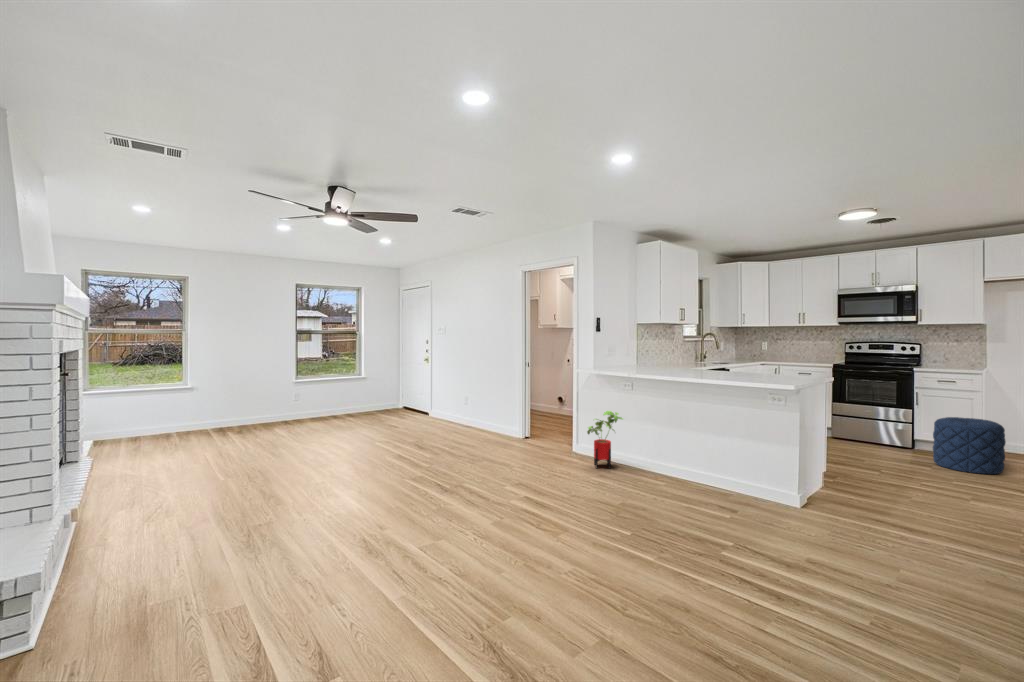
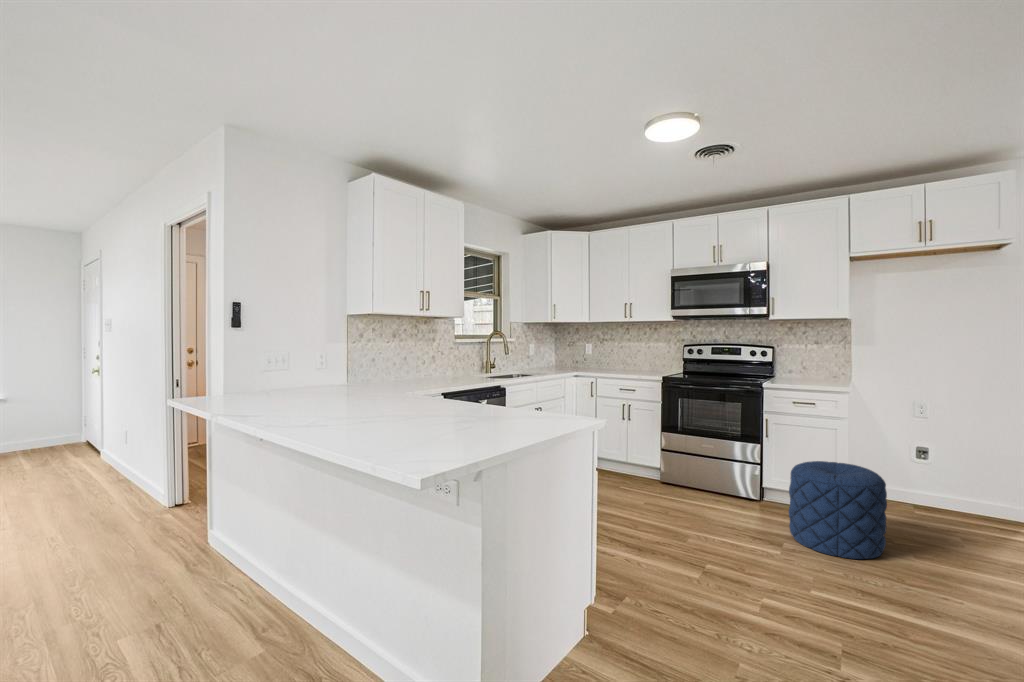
house plant: present [587,411,623,468] -> none [141,497,234,624]

